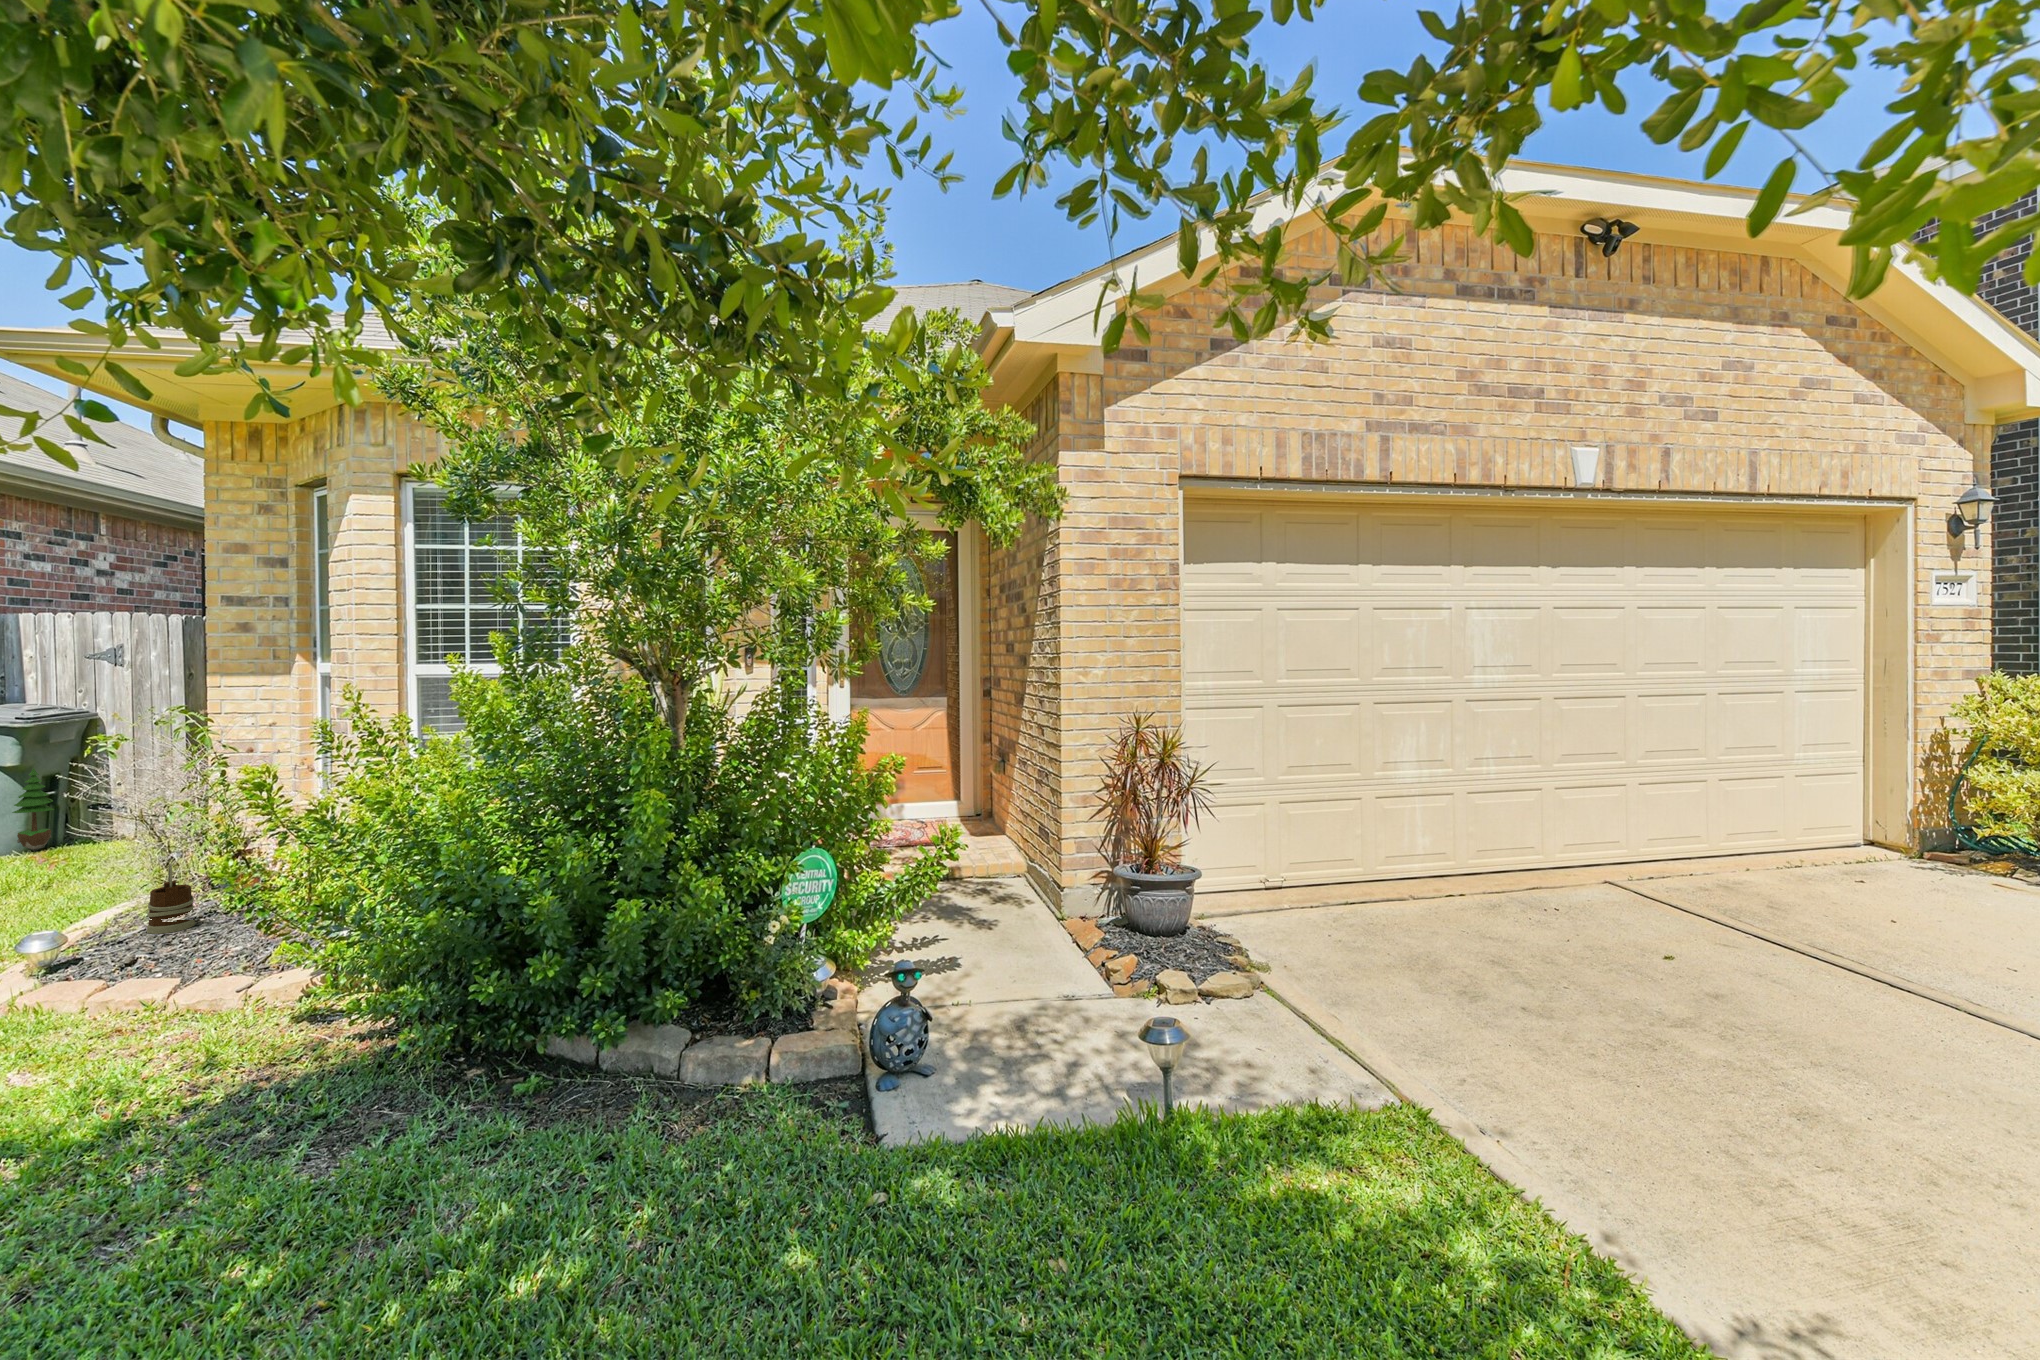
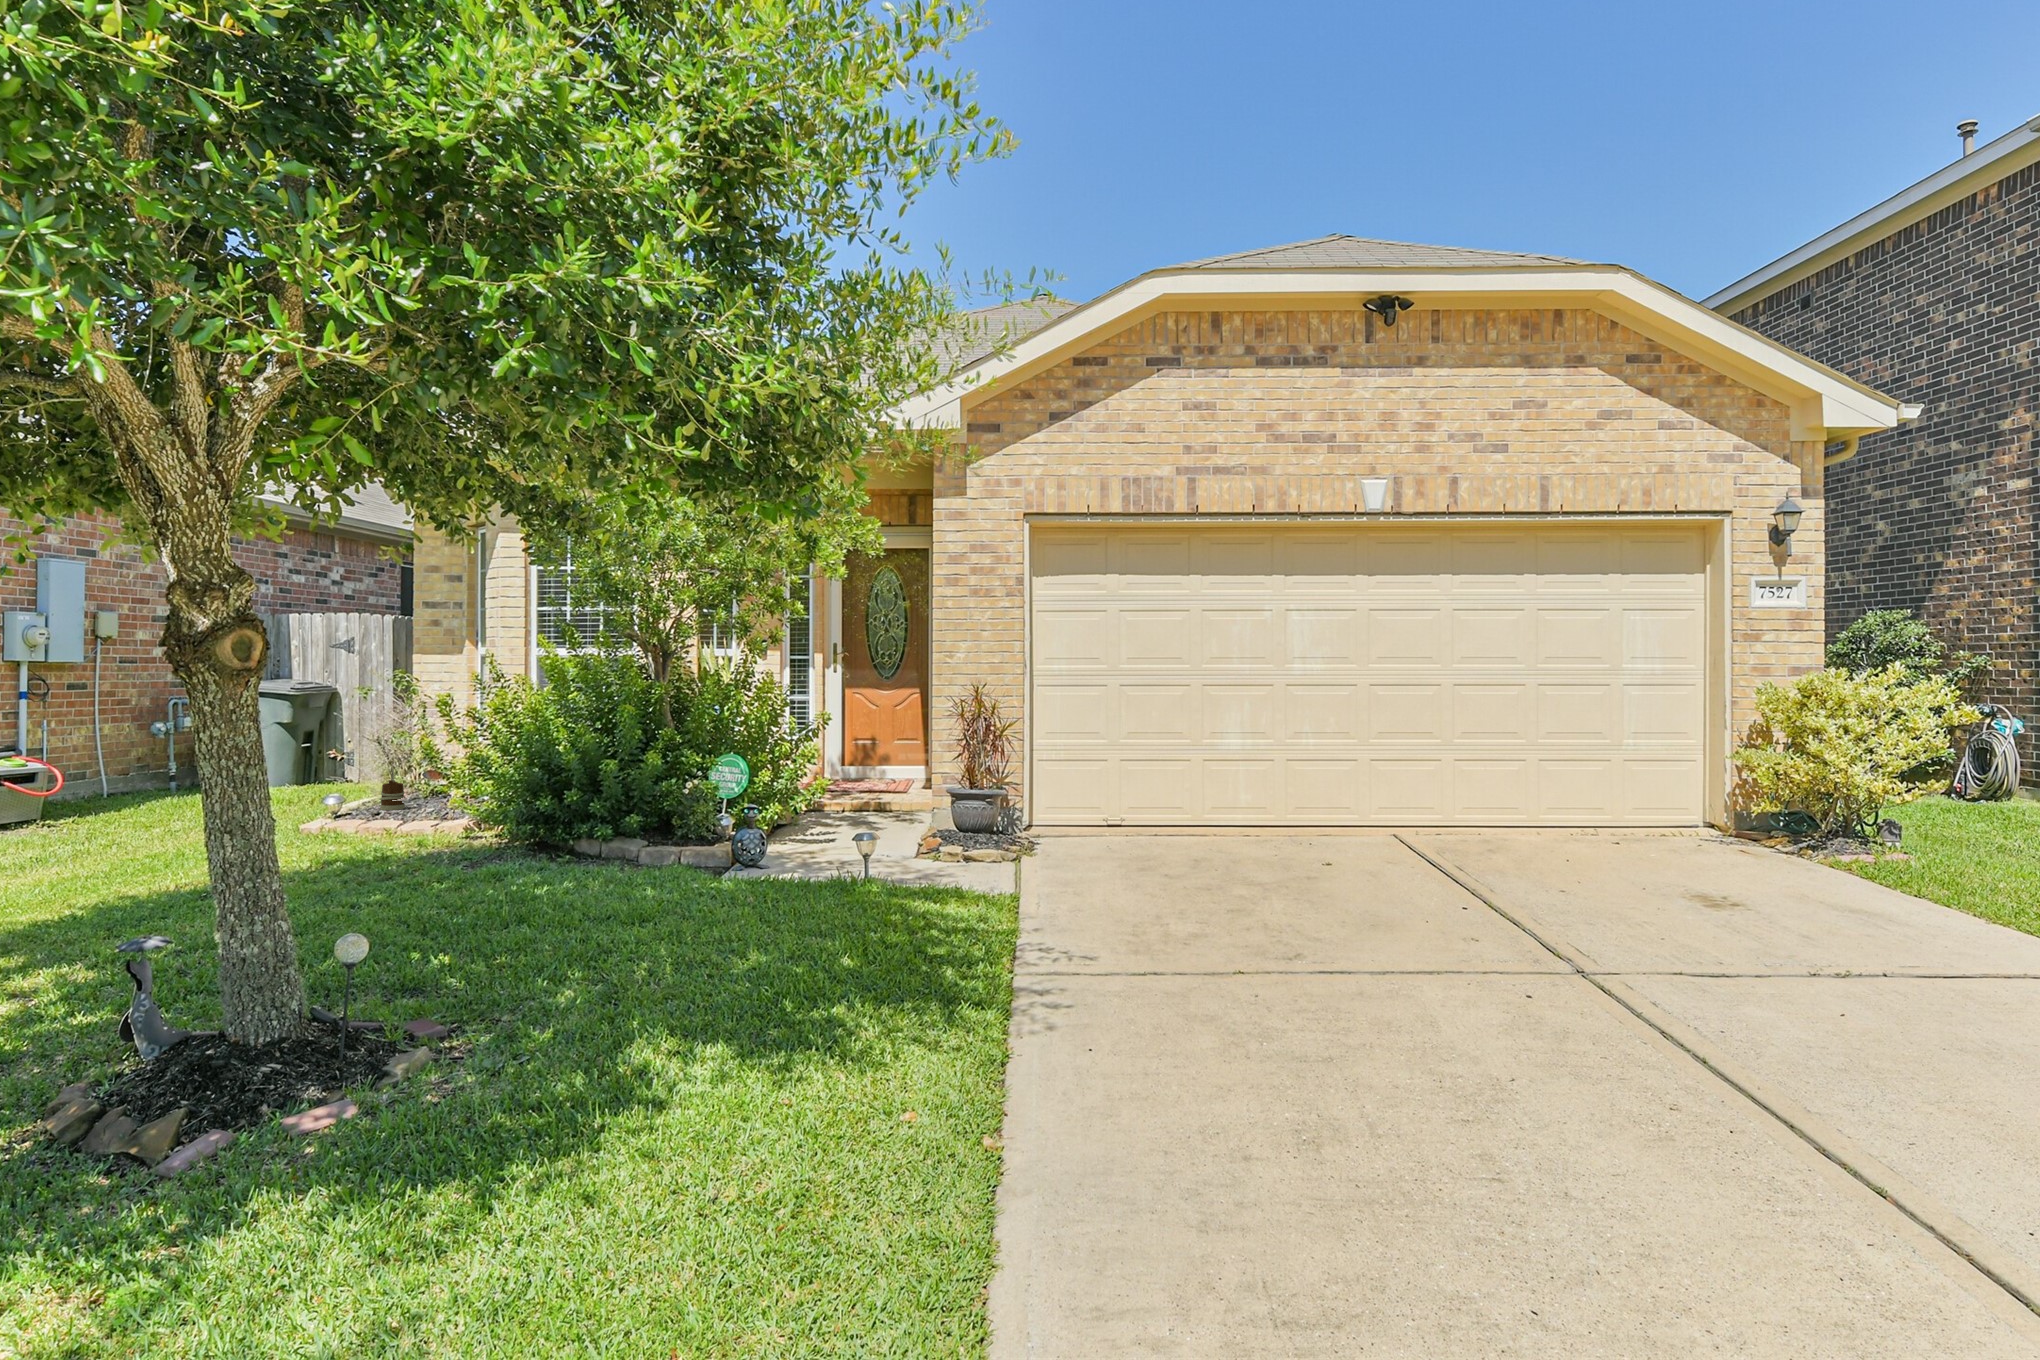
potted tree: present [12,768,54,851] -> none [292,720,316,778]

